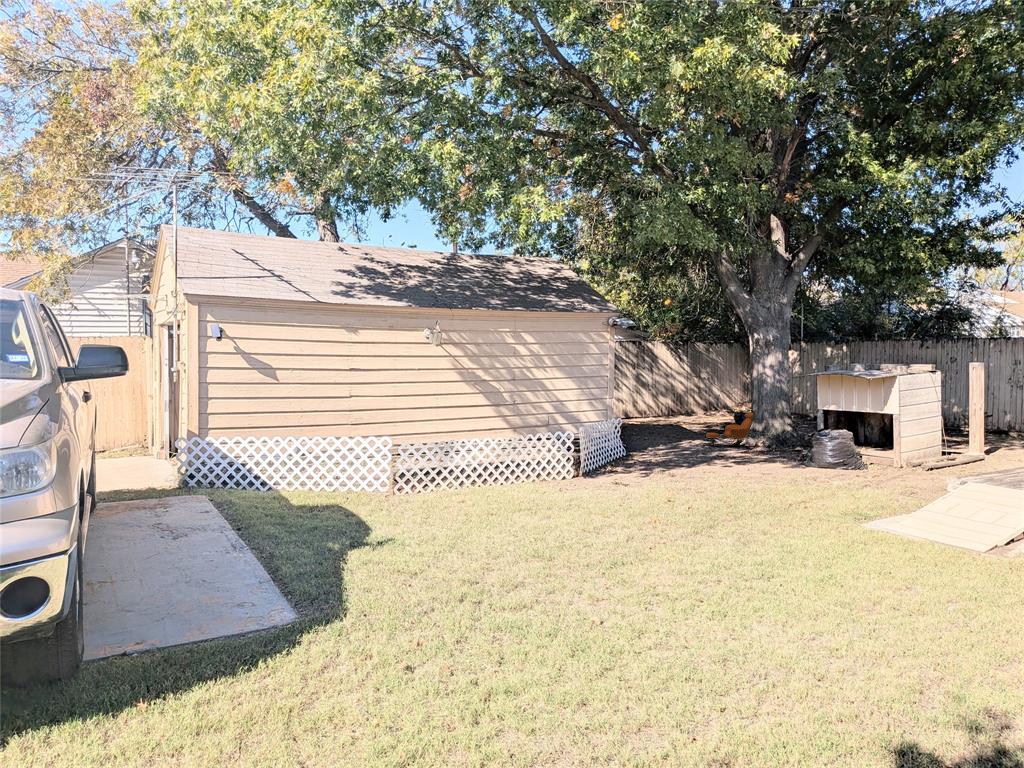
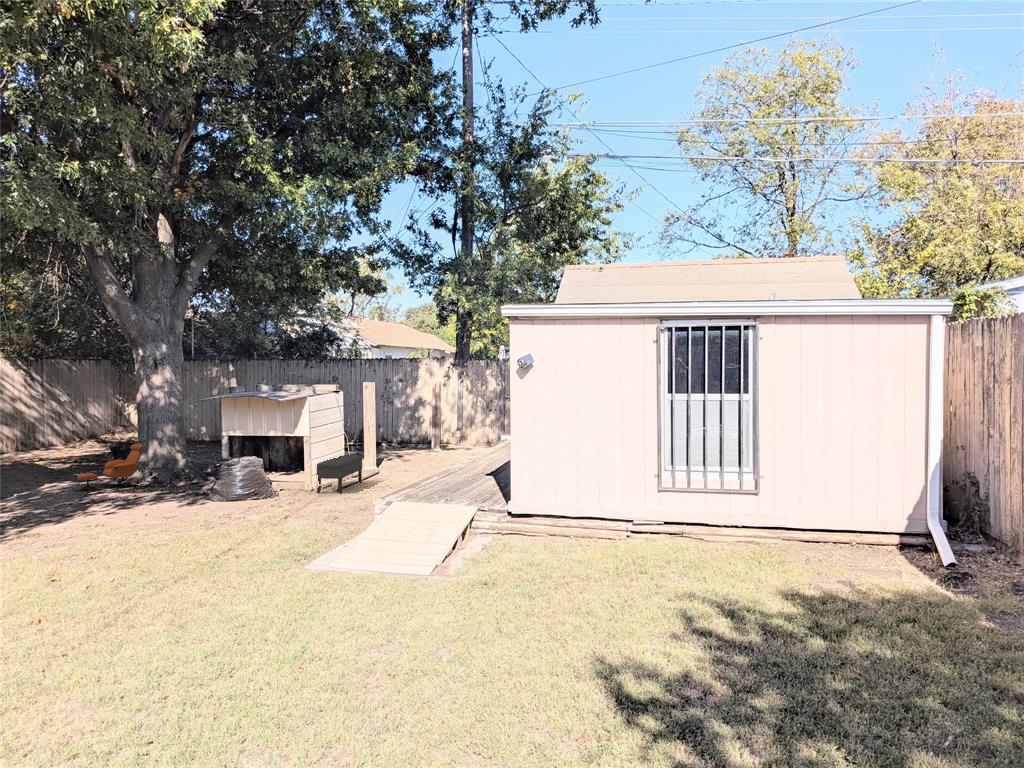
bench: none [908,439,968,476] -> present [317,455,363,494]

